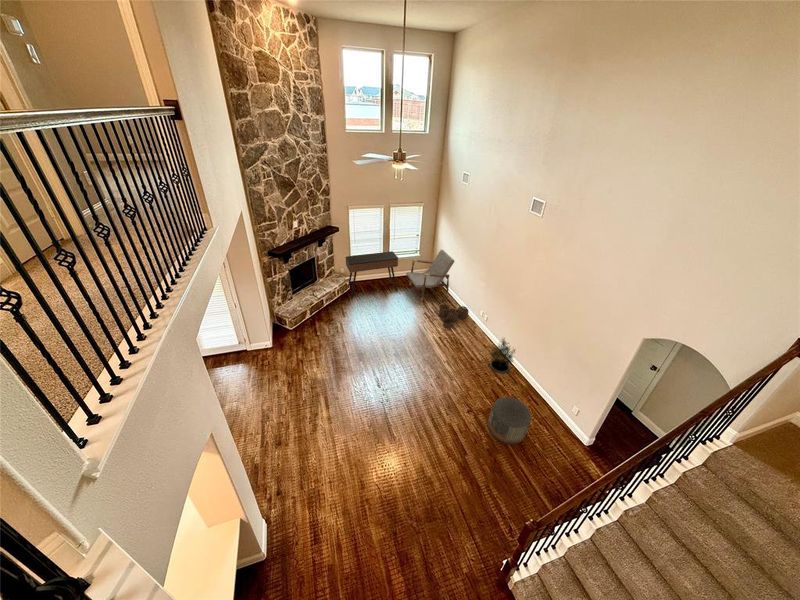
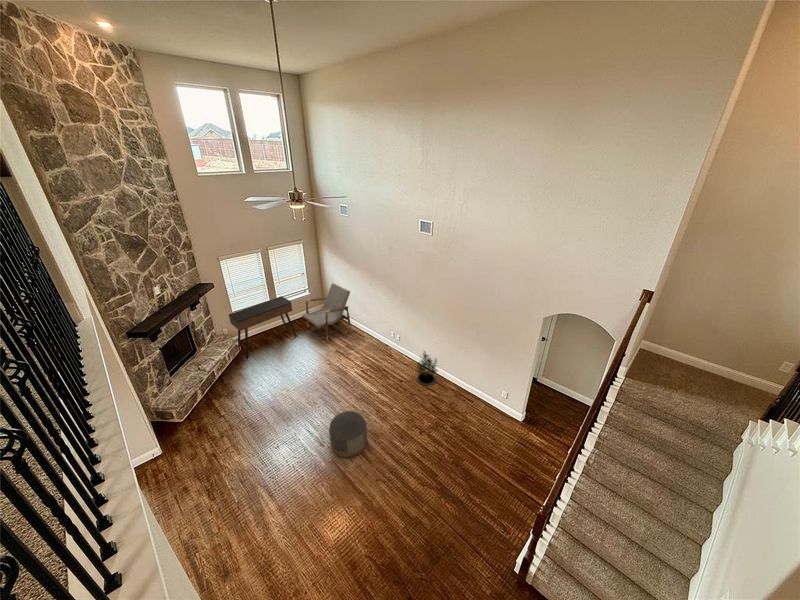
woven basket: present [439,304,469,328] -> none [349,332,378,359]
pouf: present [488,397,531,444] -> present [329,411,367,459]

